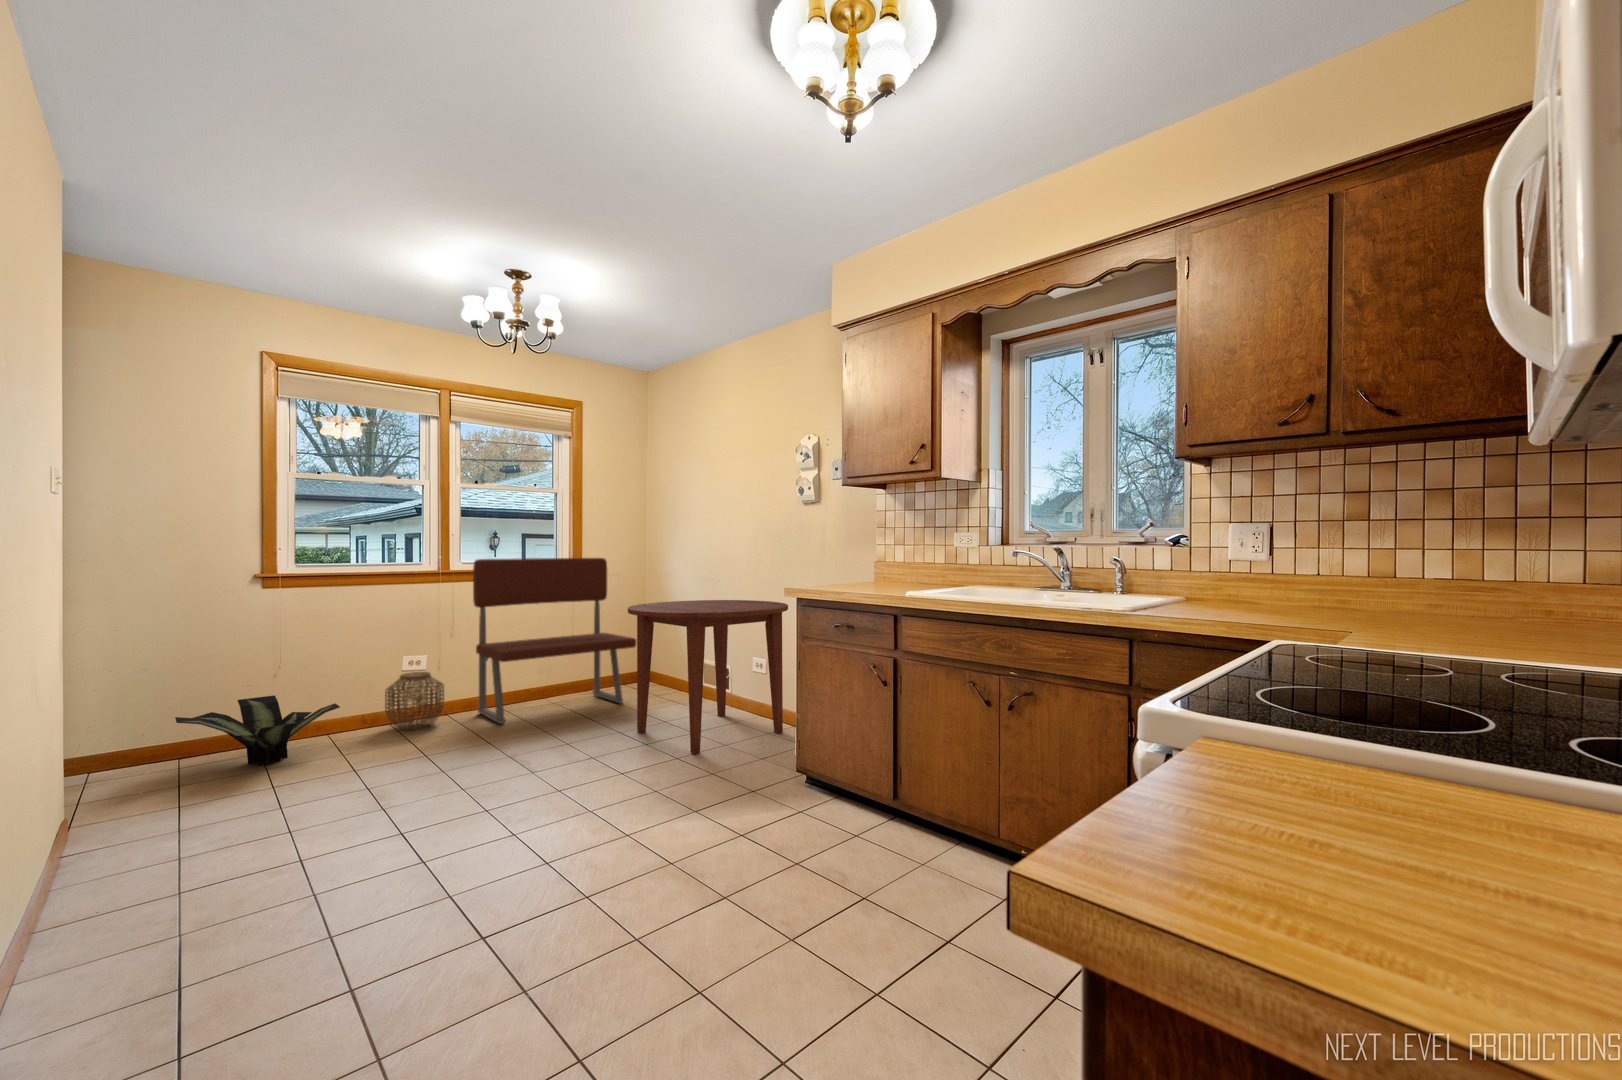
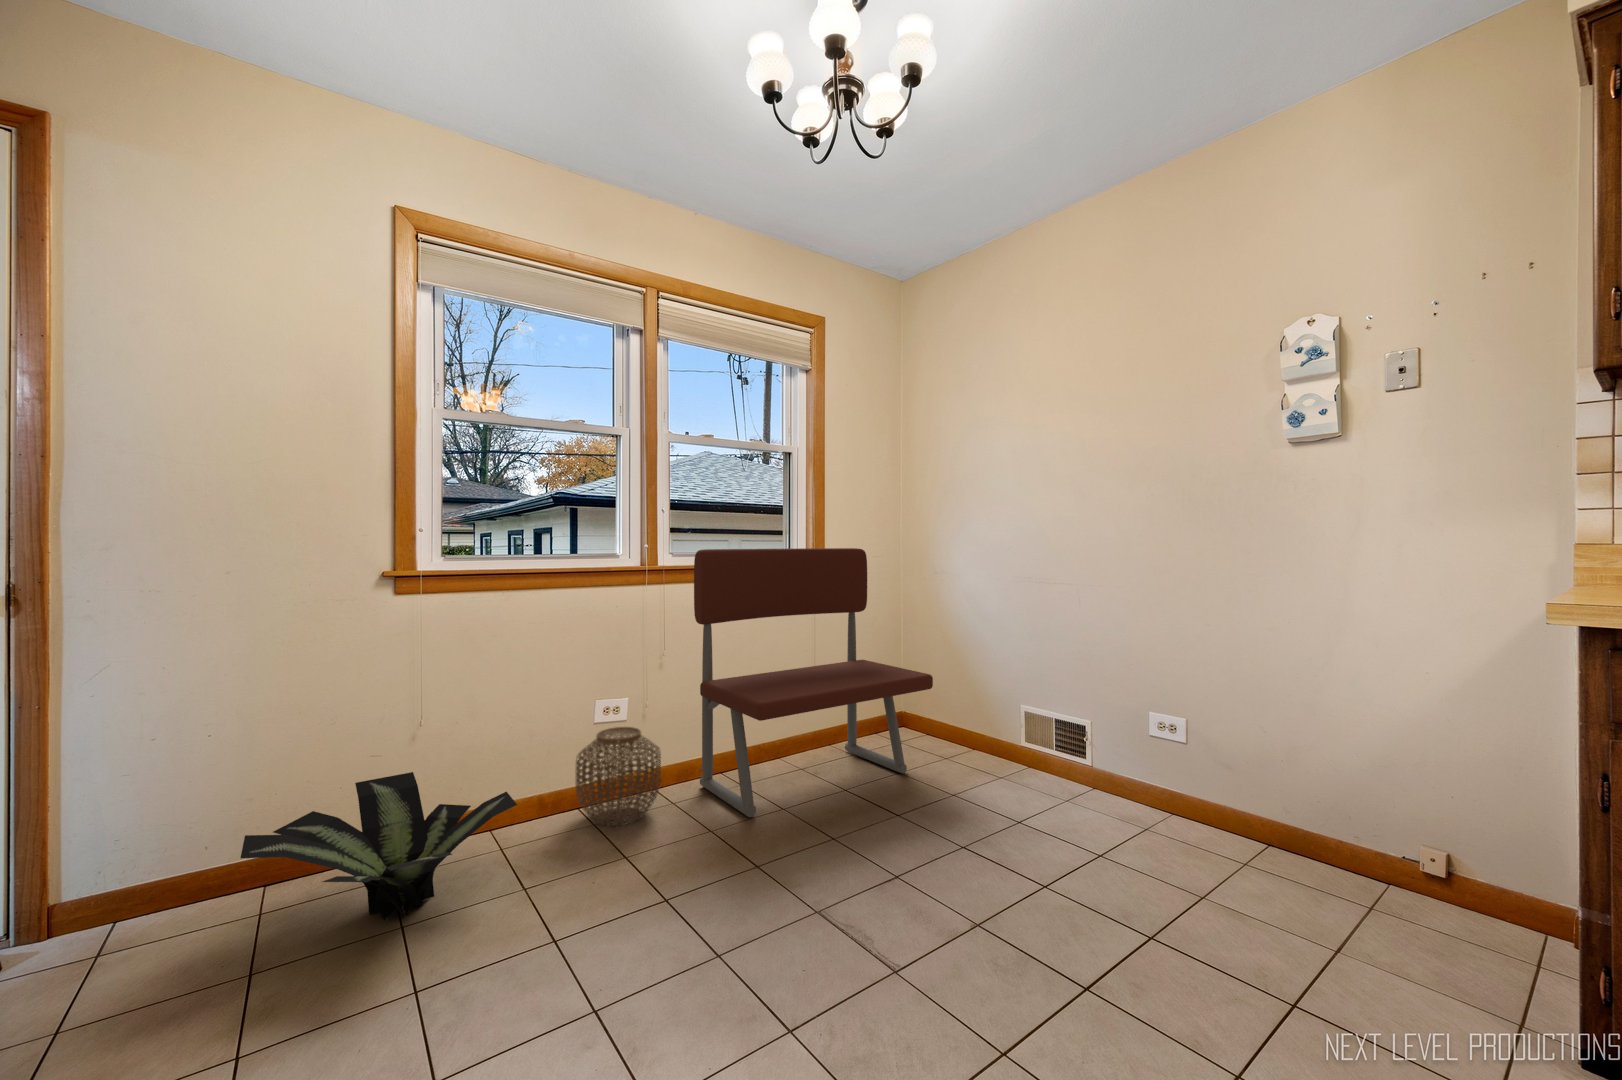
dining table: present [628,600,788,754] -> none [989,620,1319,947]

